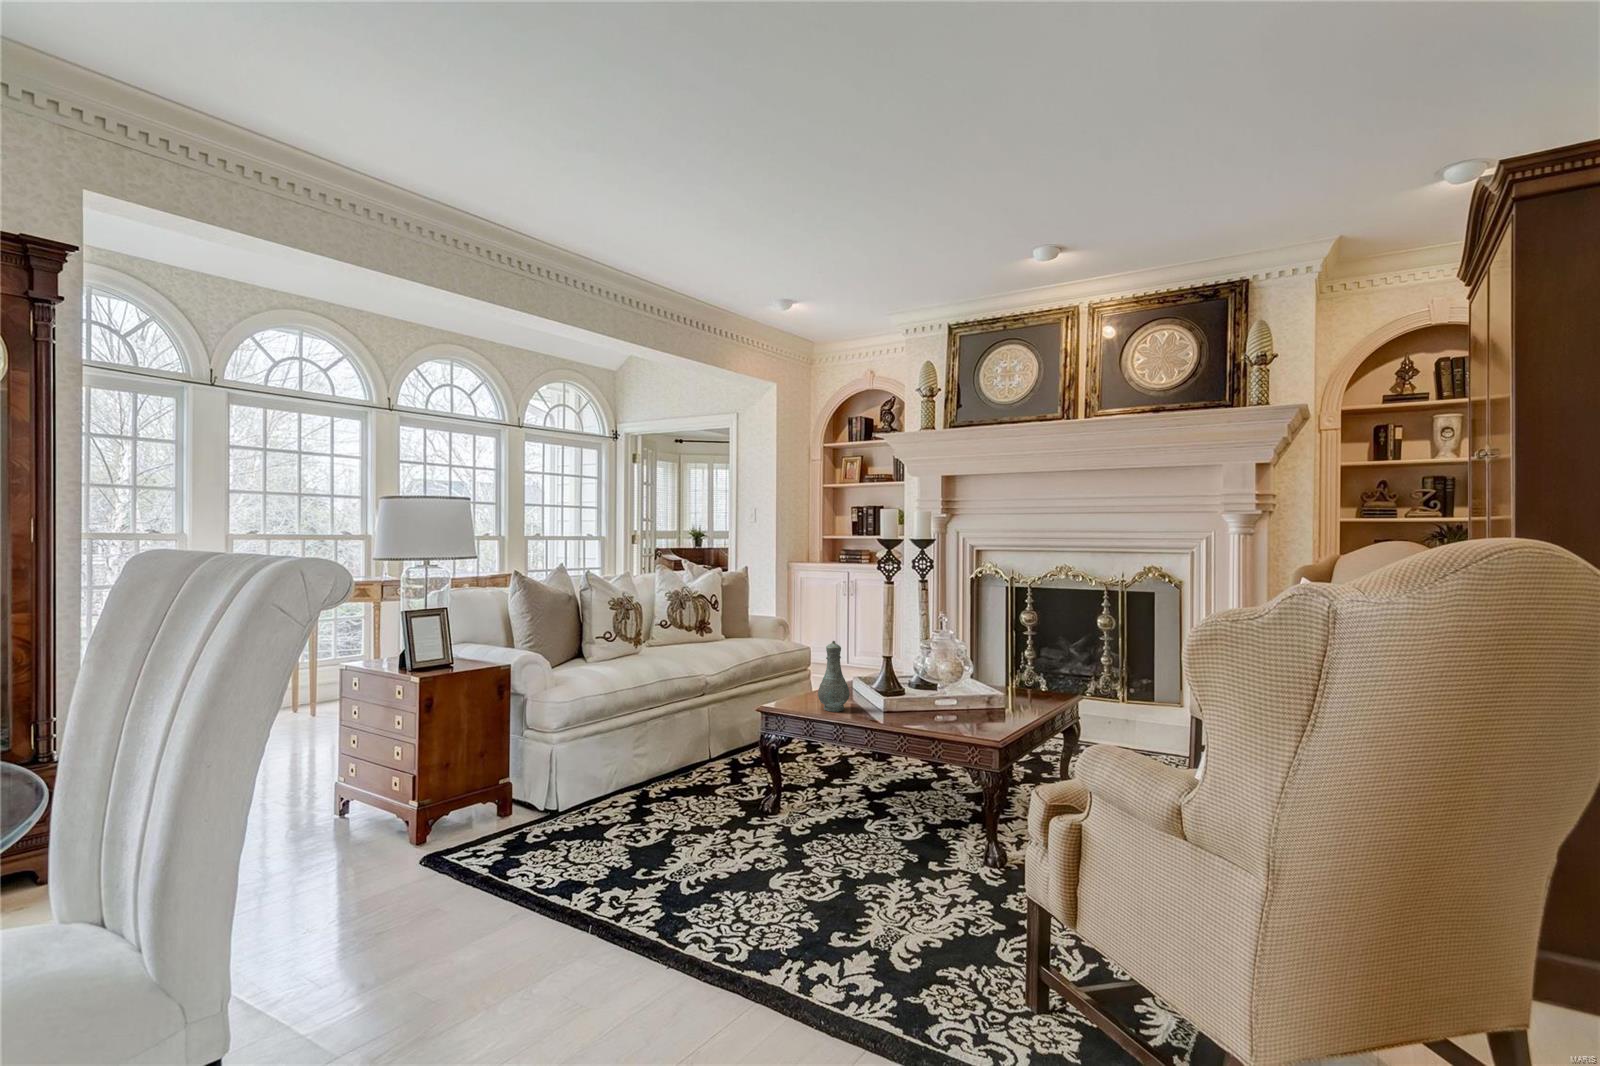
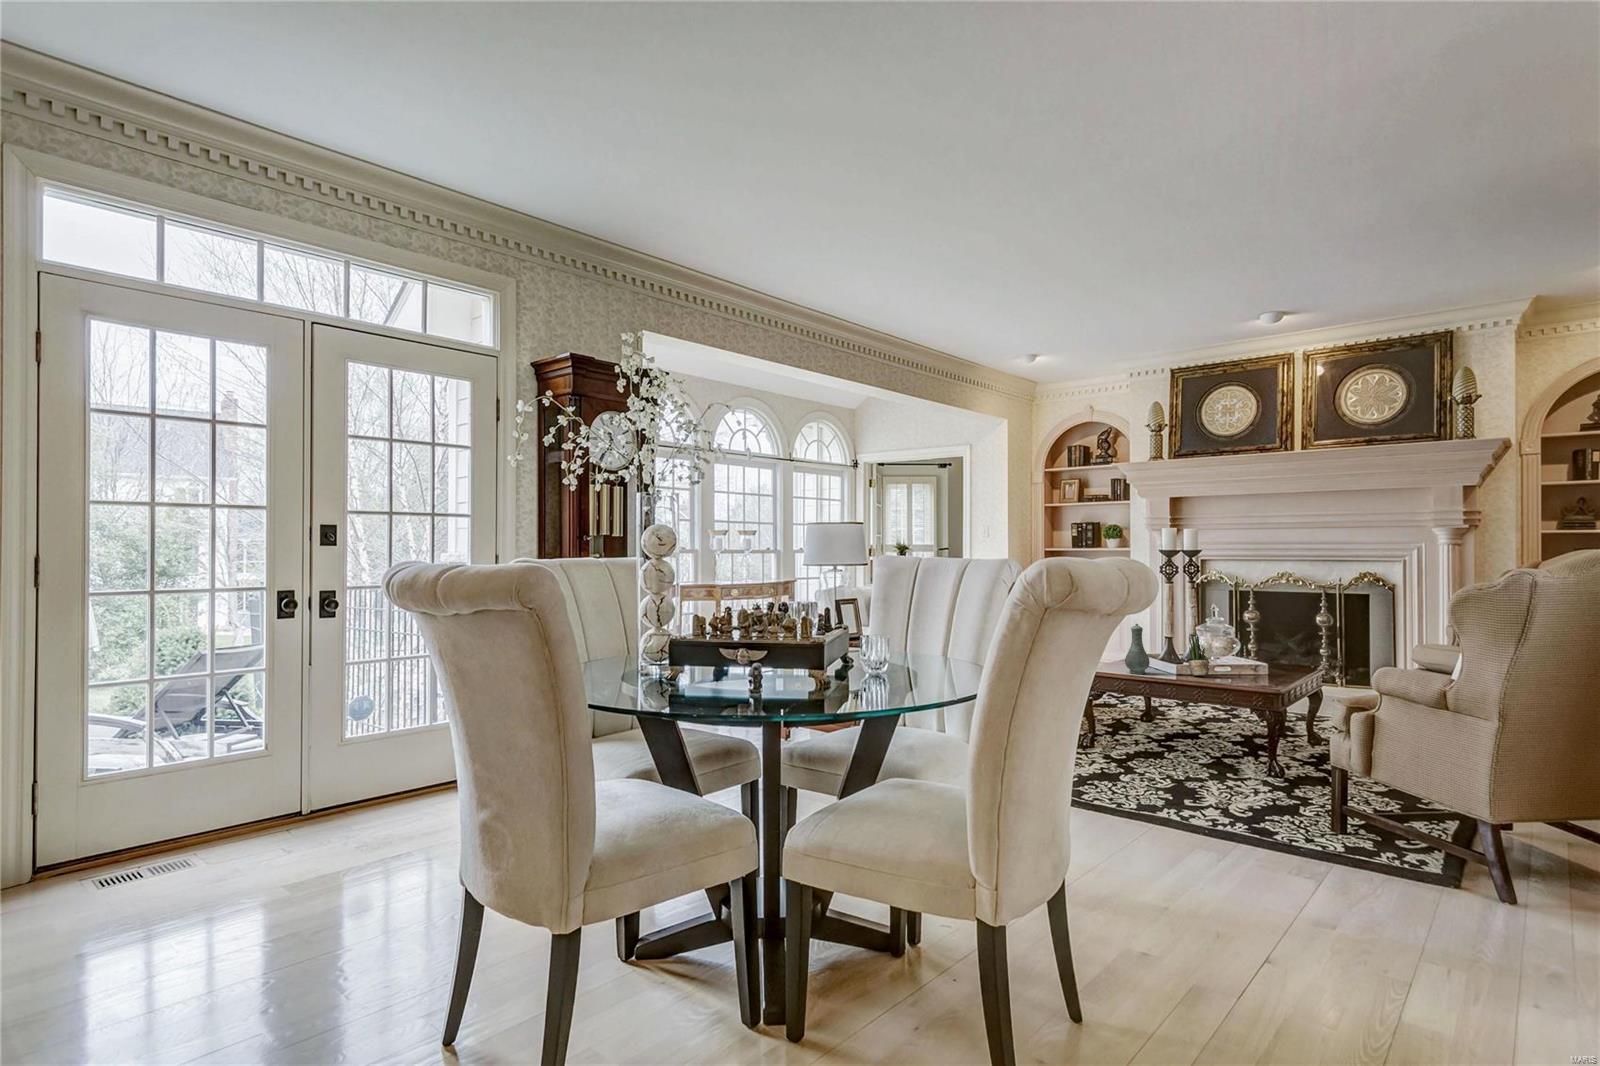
potted plant: none [900,651,925,713] -> present [1188,632,1209,676]

